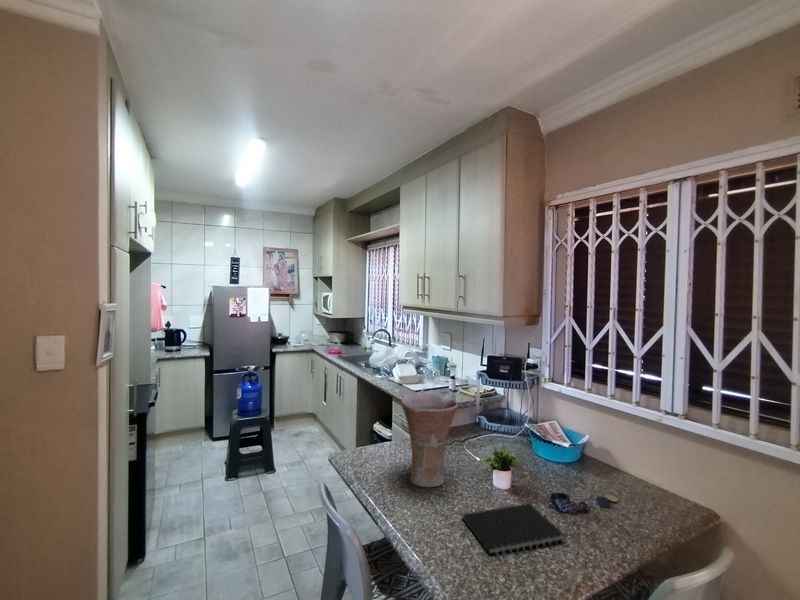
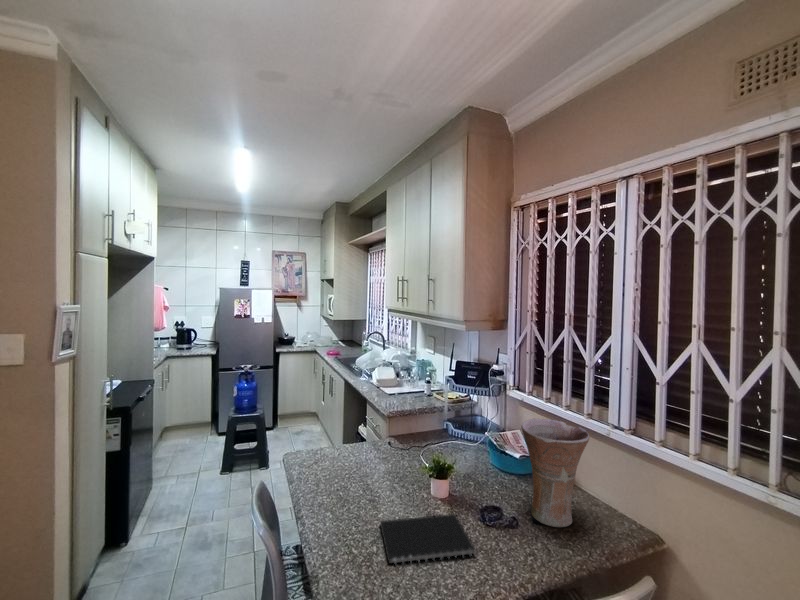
vase: present [401,394,458,487] -> present [521,419,590,527]

